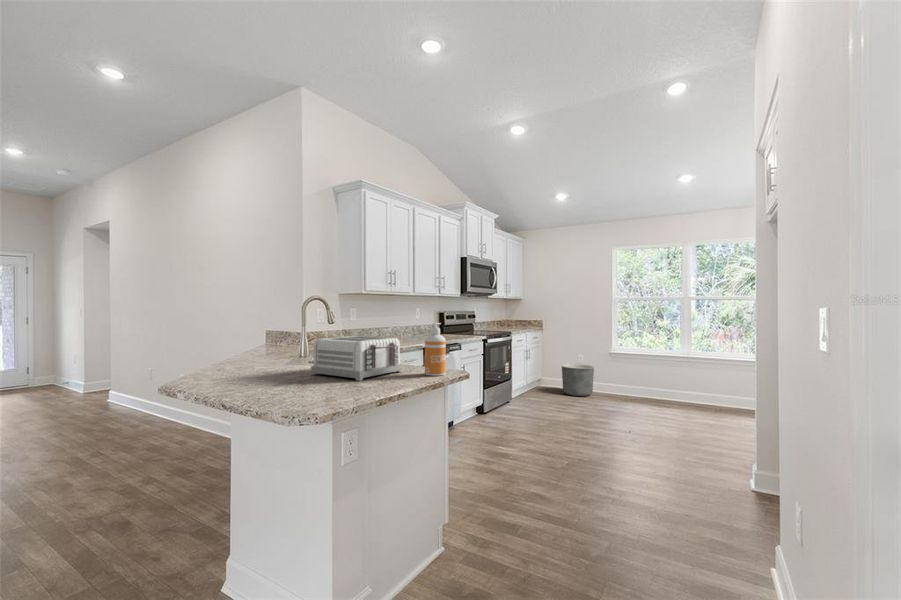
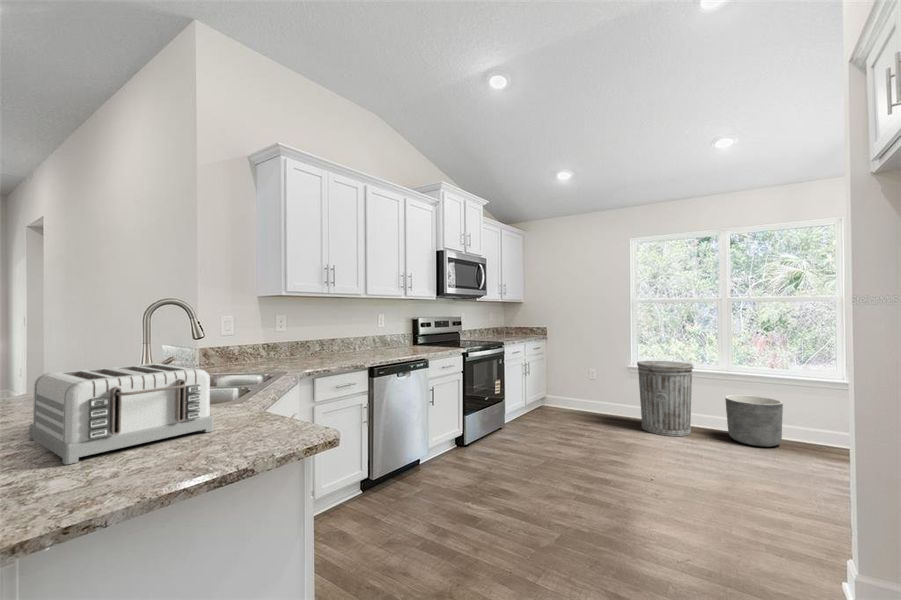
soap dispenser: present [425,323,446,376] -> none [238,341,282,445]
trash can: none [617,348,661,406] -> present [637,361,694,436]
planter: present [562,364,594,396] -> present [725,395,783,447]

